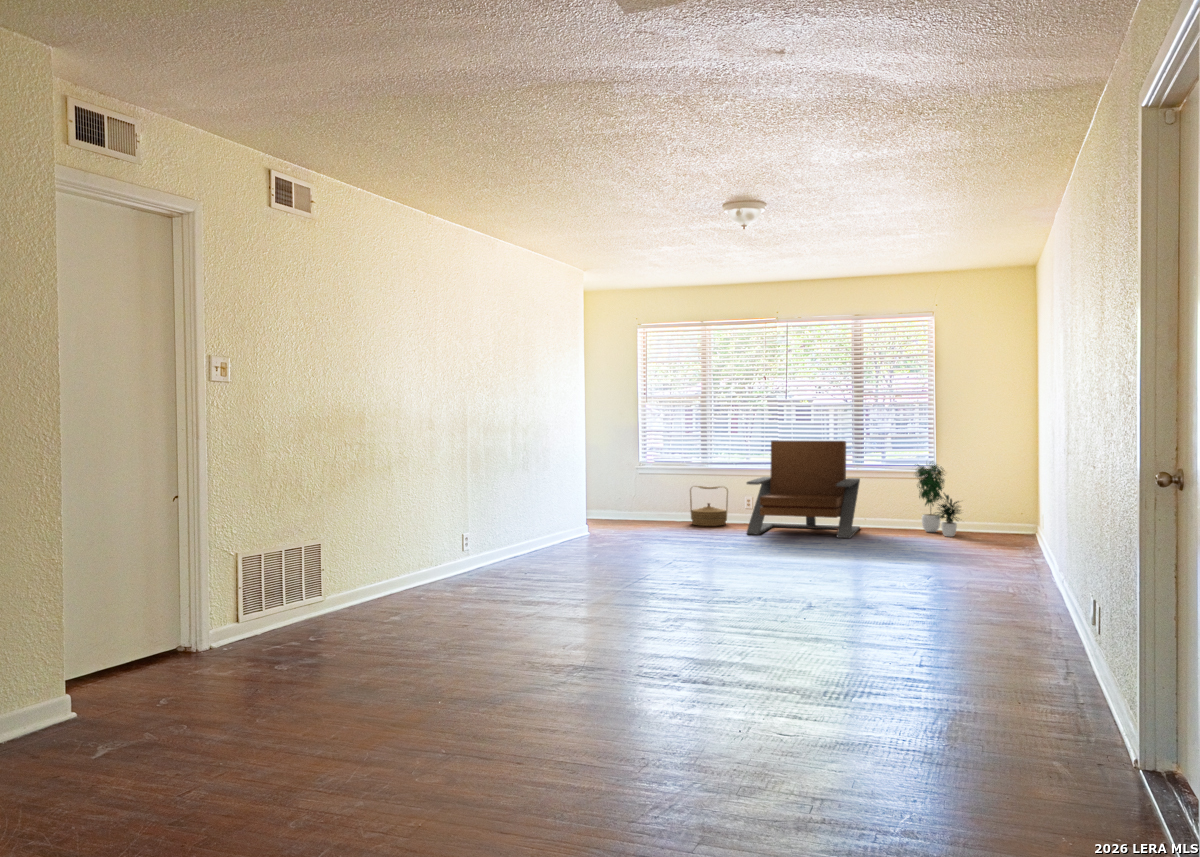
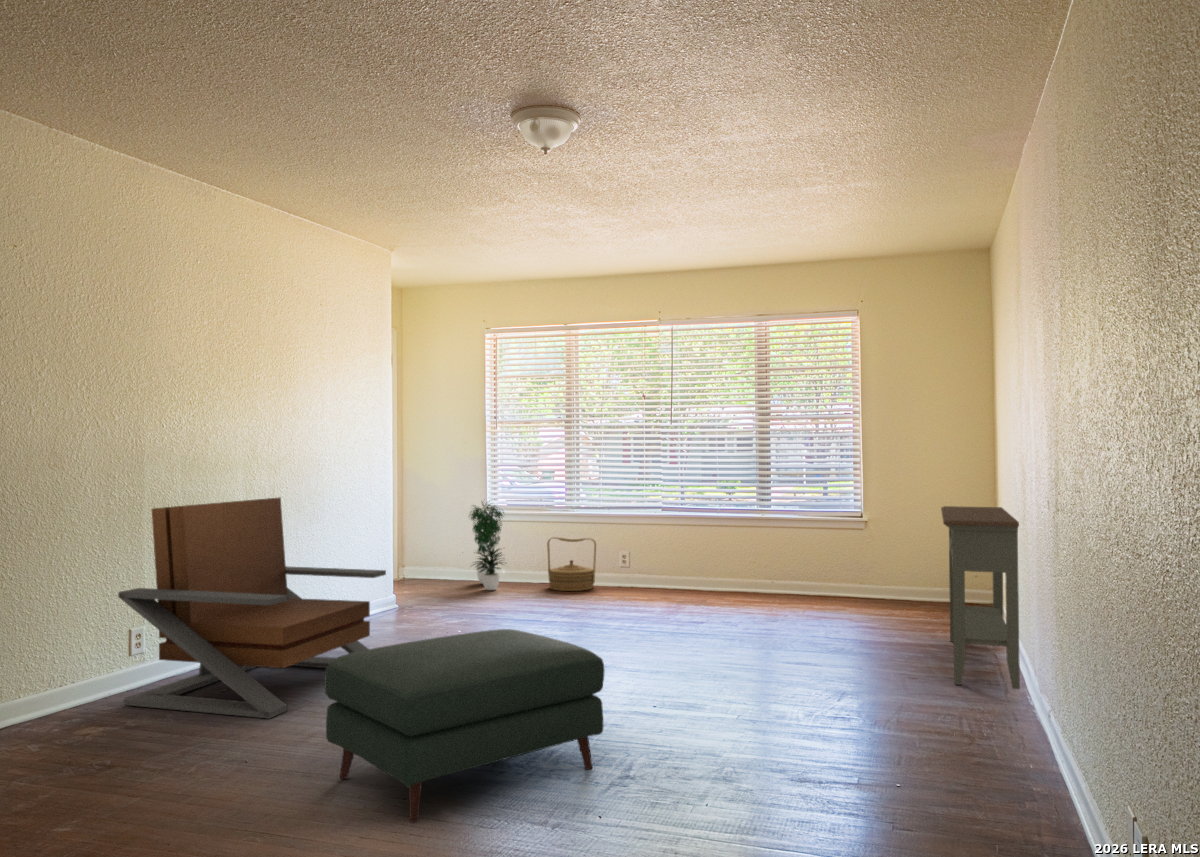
lounge chair: present [747,440,860,538] -> present [118,497,386,719]
console table: none [995,459,1046,575] -> present [941,506,1020,689]
potted plant: present [916,464,960,537] -> present [470,502,504,590]
ottoman: none [631,529,791,621] -> present [325,629,604,822]

